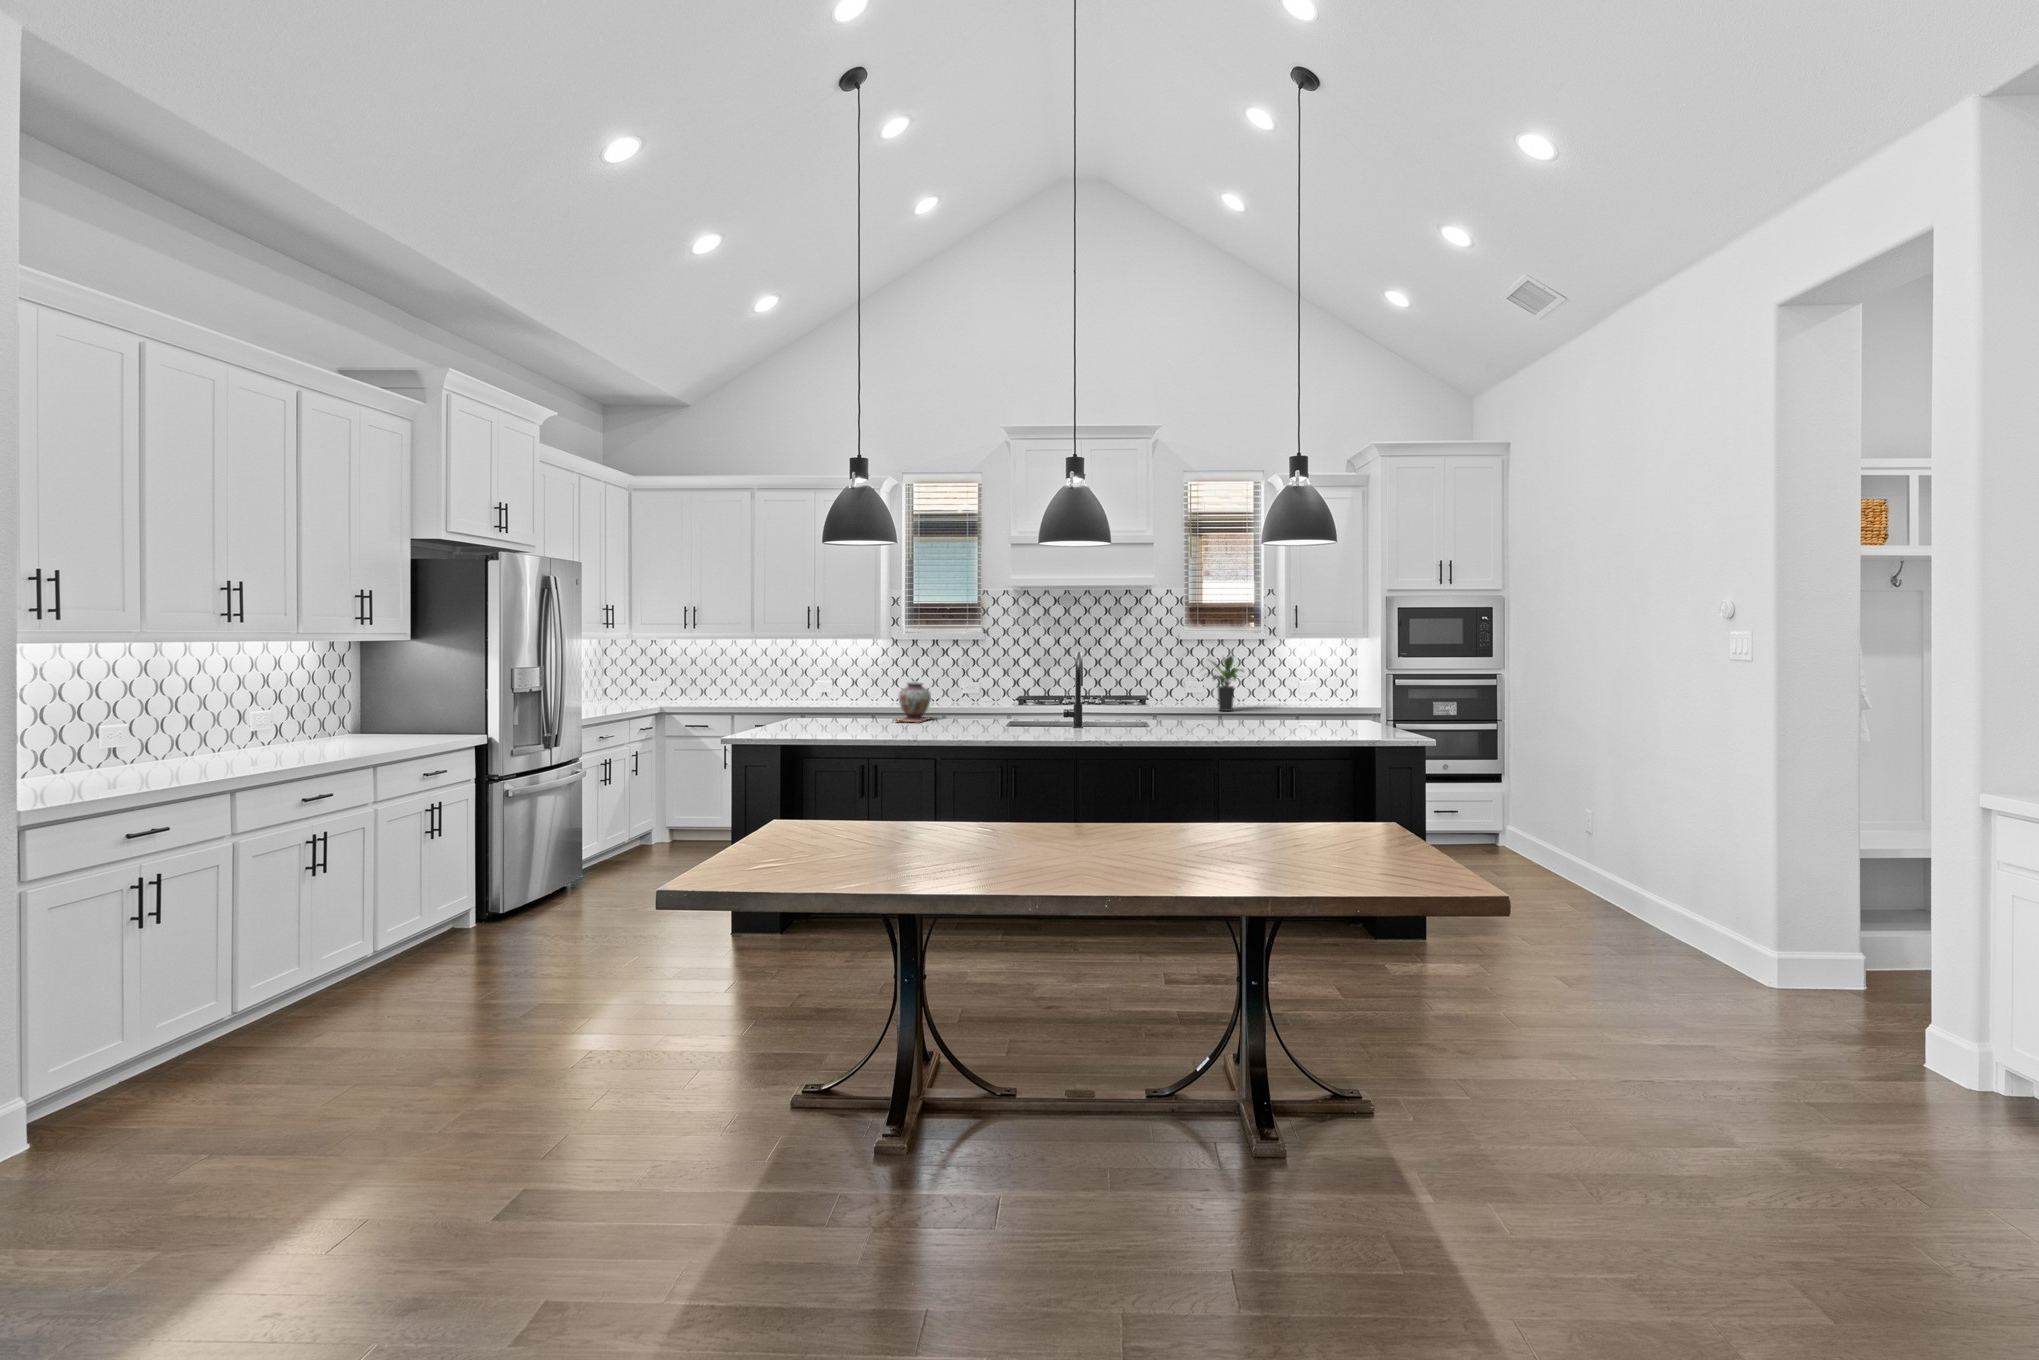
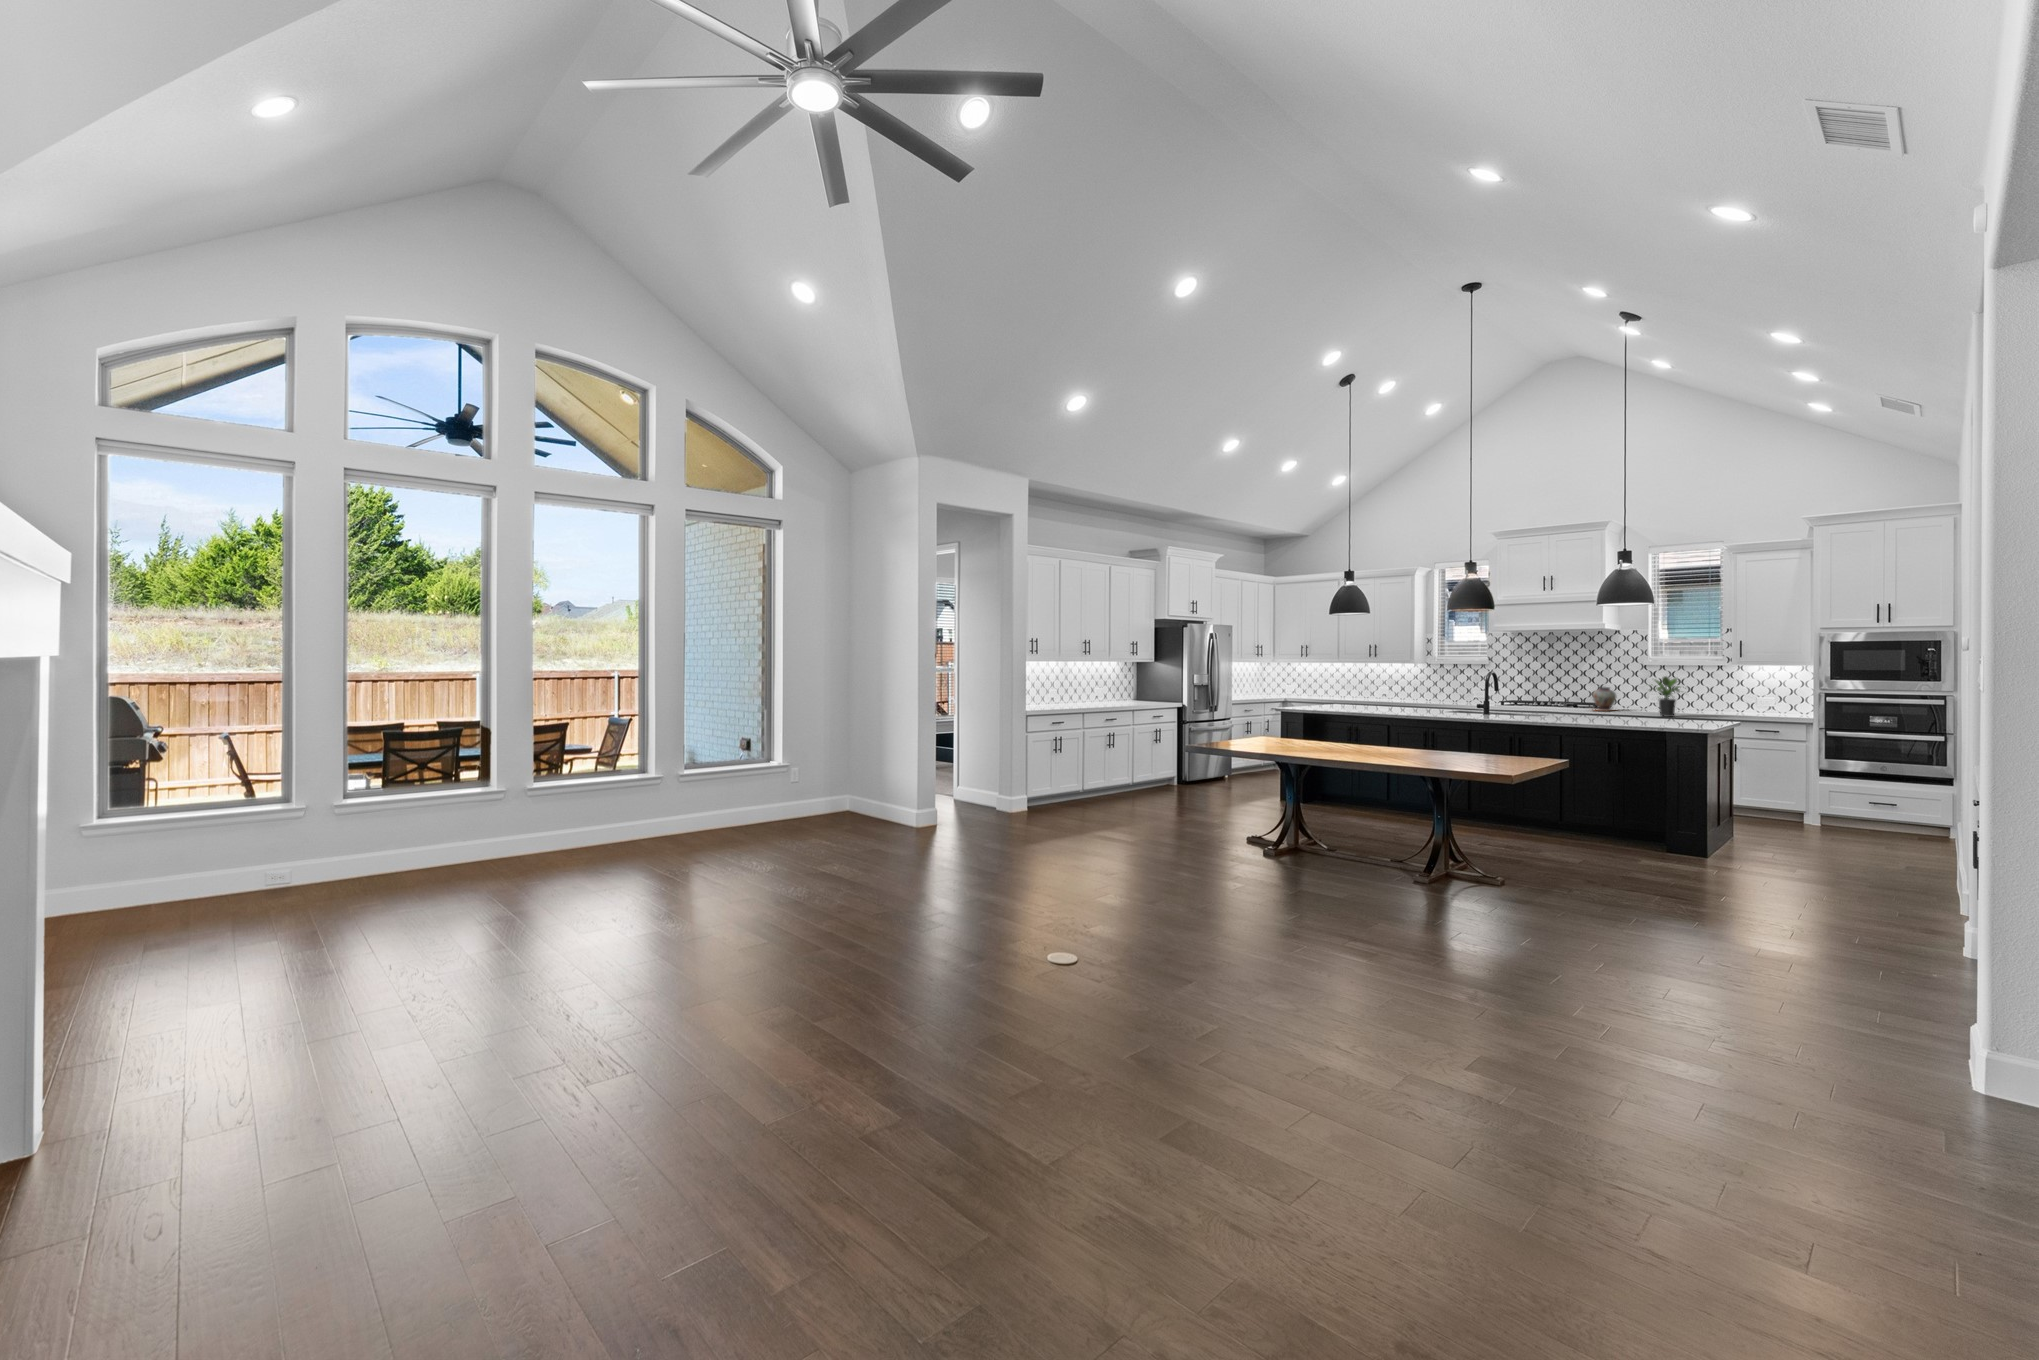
decorative vase: present [897,682,932,722] -> present [1592,687,1617,711]

